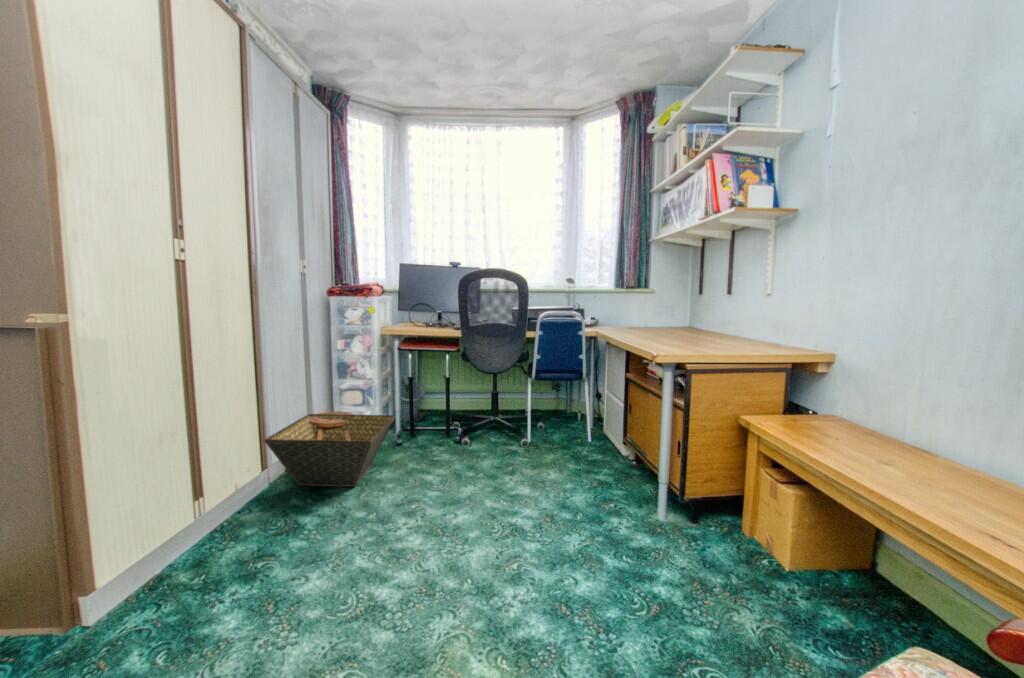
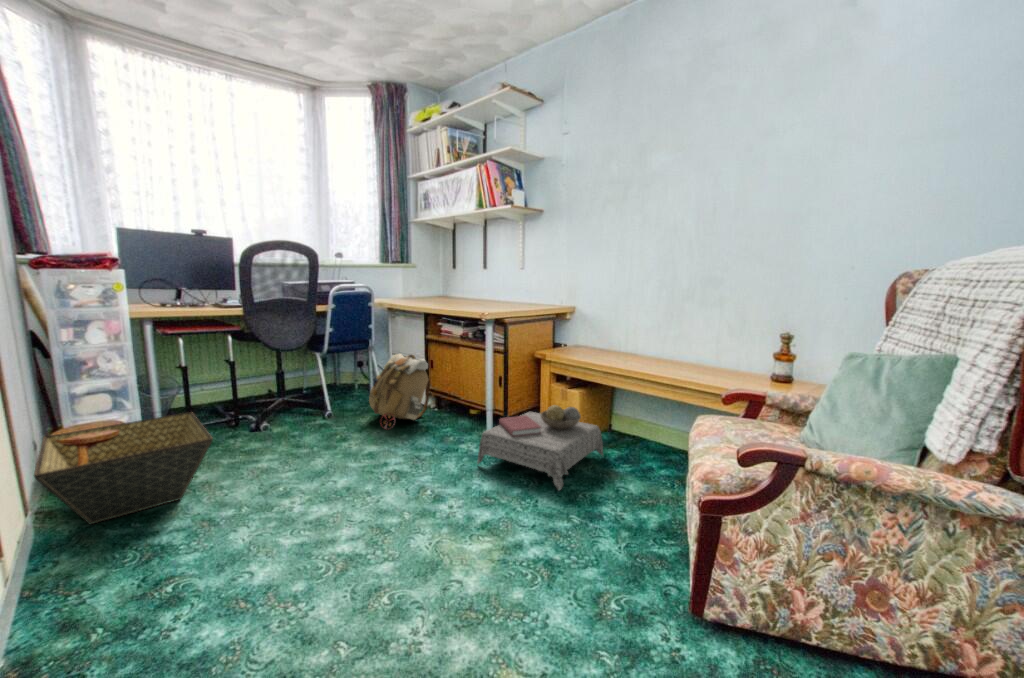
backpack: none [554,392,622,475] -> present [369,354,429,429]
ottoman: none [602,500,810,642] -> present [477,405,603,490]

